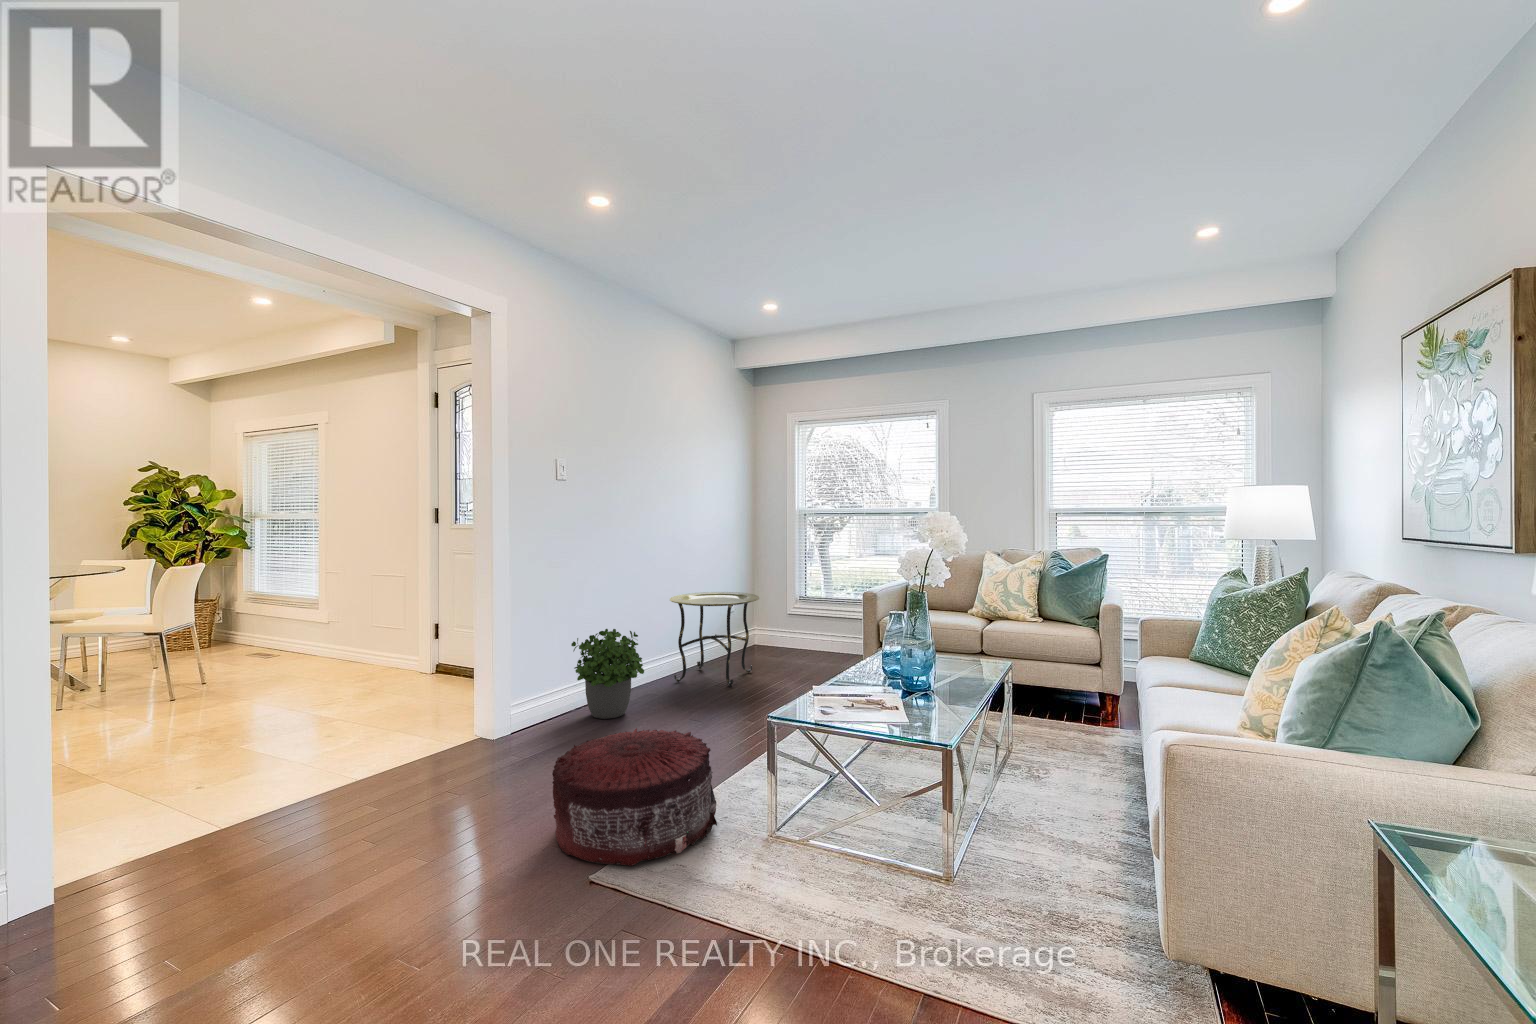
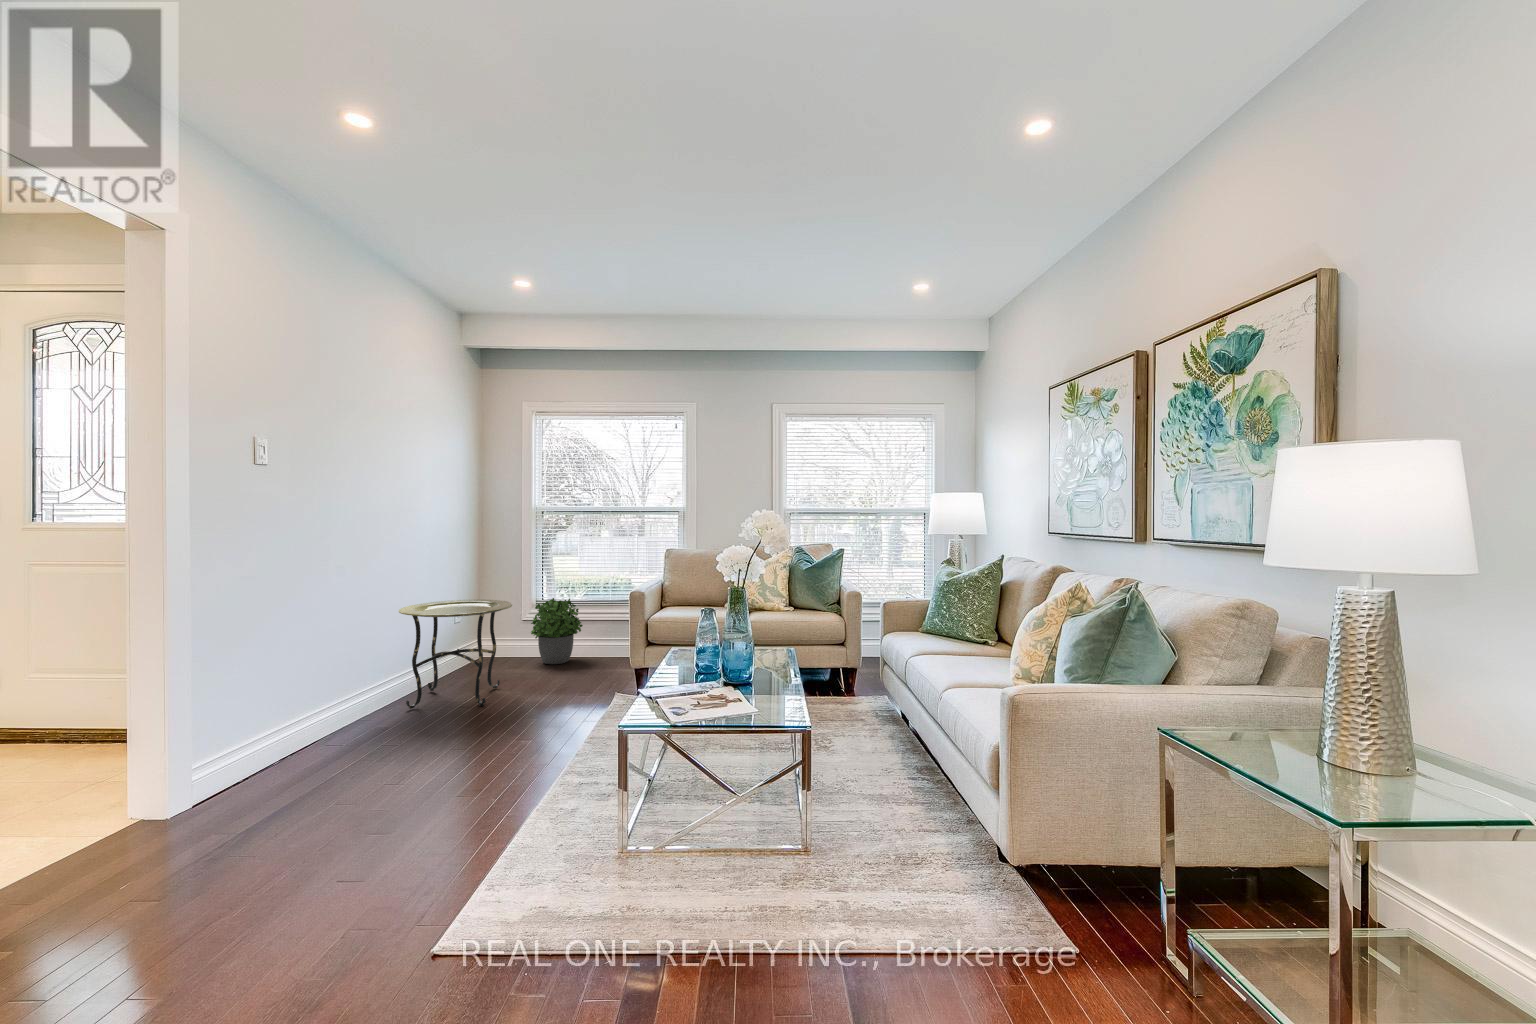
potted plant: present [571,629,644,719] -> present [531,598,583,664]
pouf: present [552,728,717,866] -> none [338,757,559,936]

